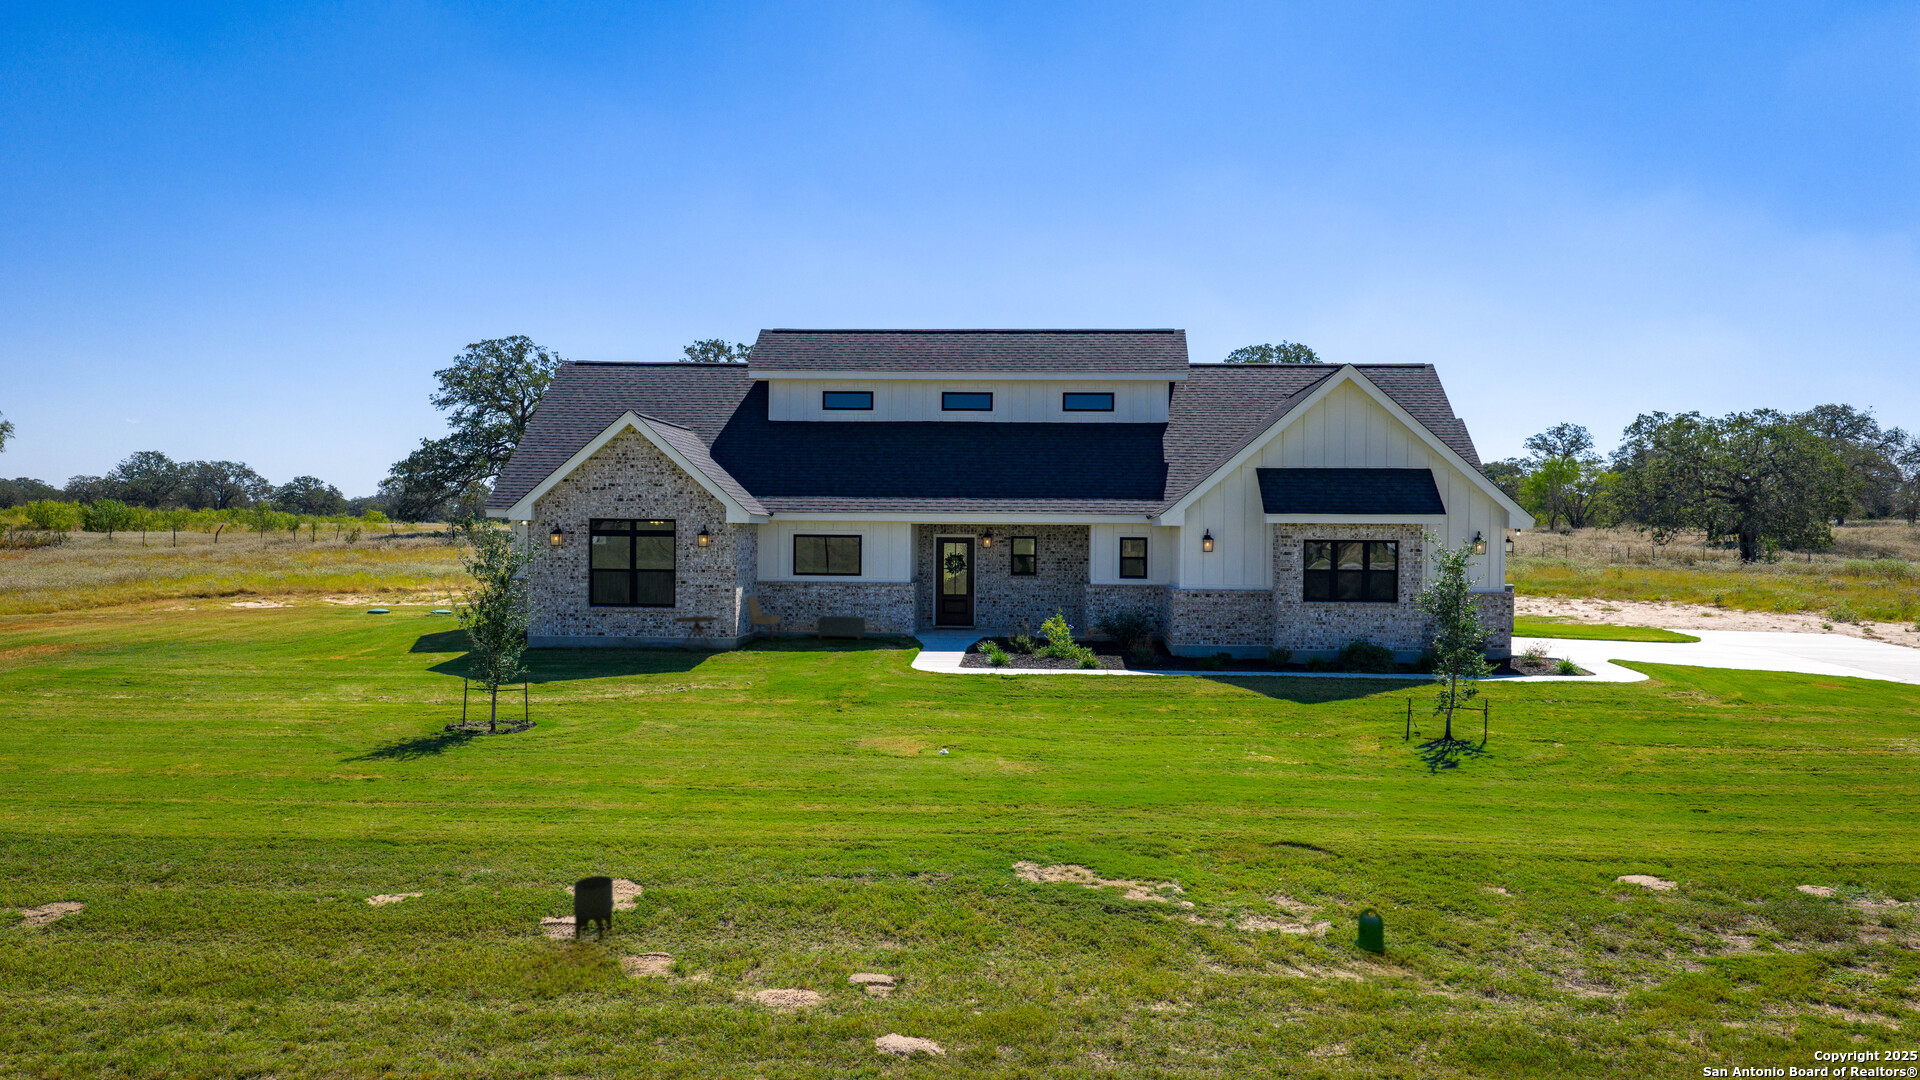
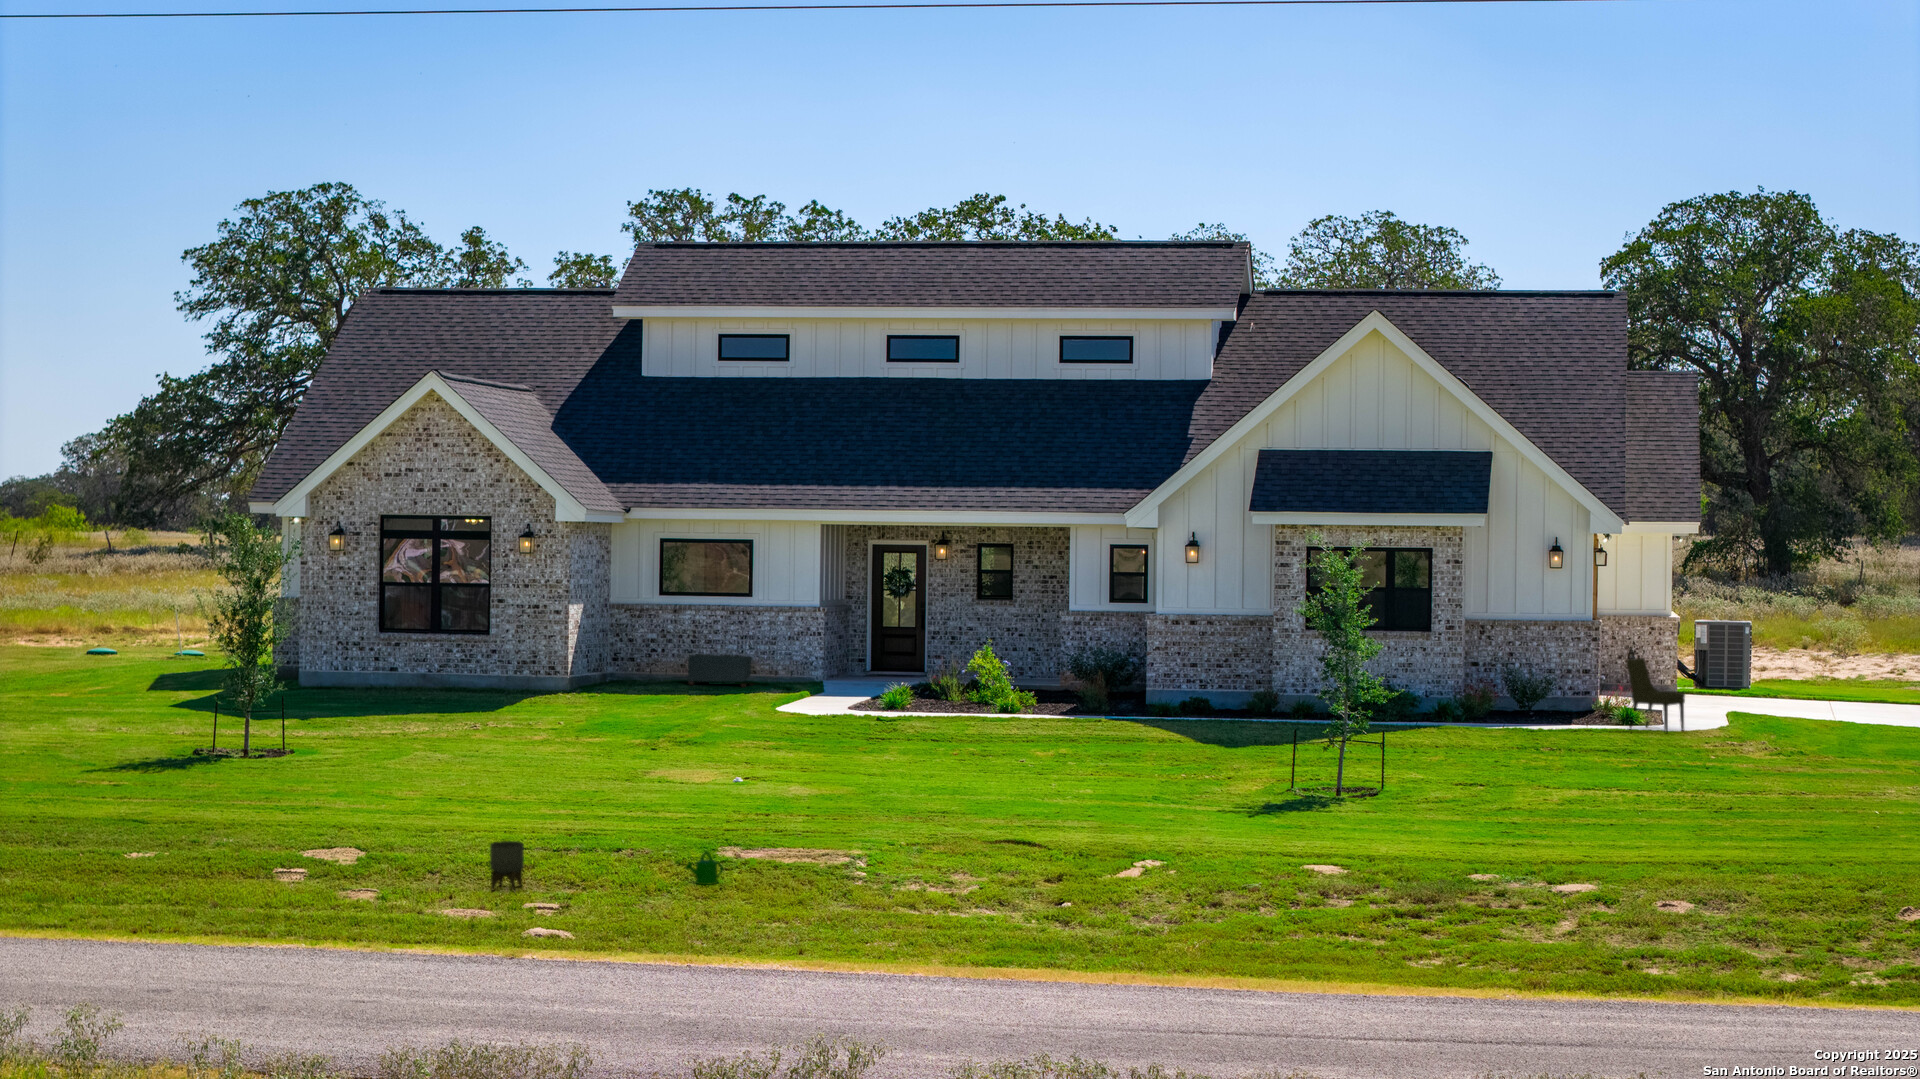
chair: present [747,596,780,639] -> present [1627,658,1685,733]
round table: present [675,616,719,647] -> none [485,649,546,693]
planter: present [574,876,613,939] -> present [490,841,524,891]
watering can: present [1355,908,1385,951] -> present [685,851,723,885]

